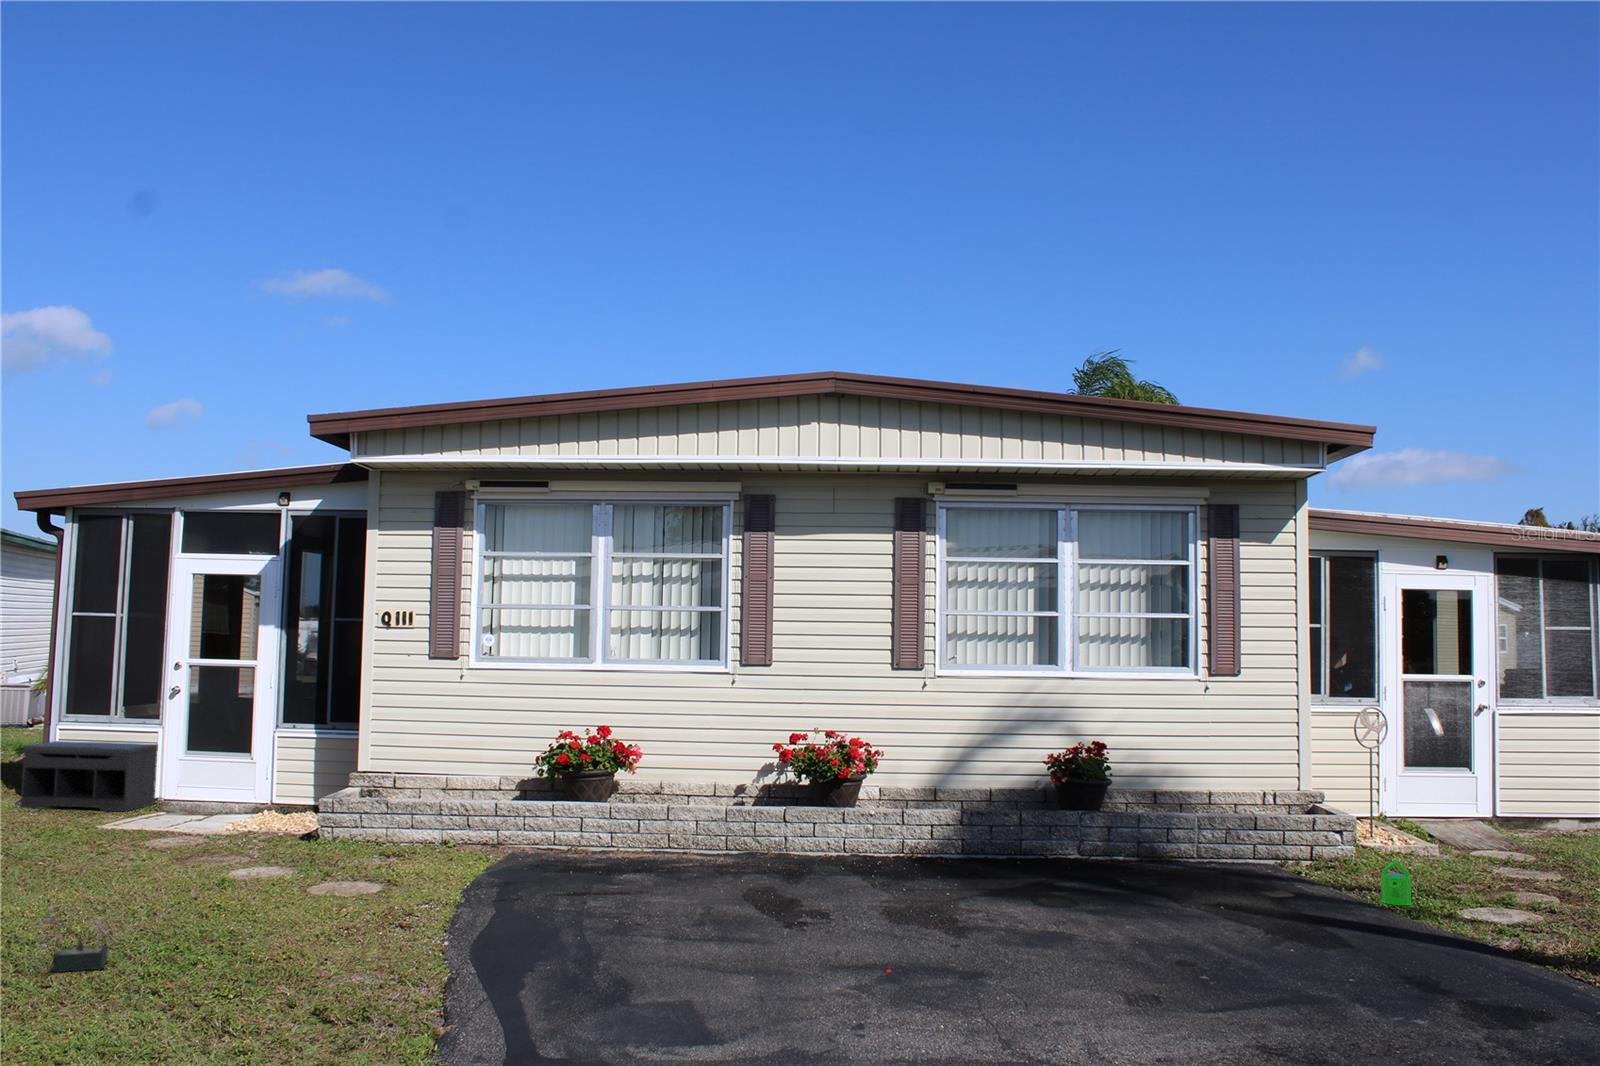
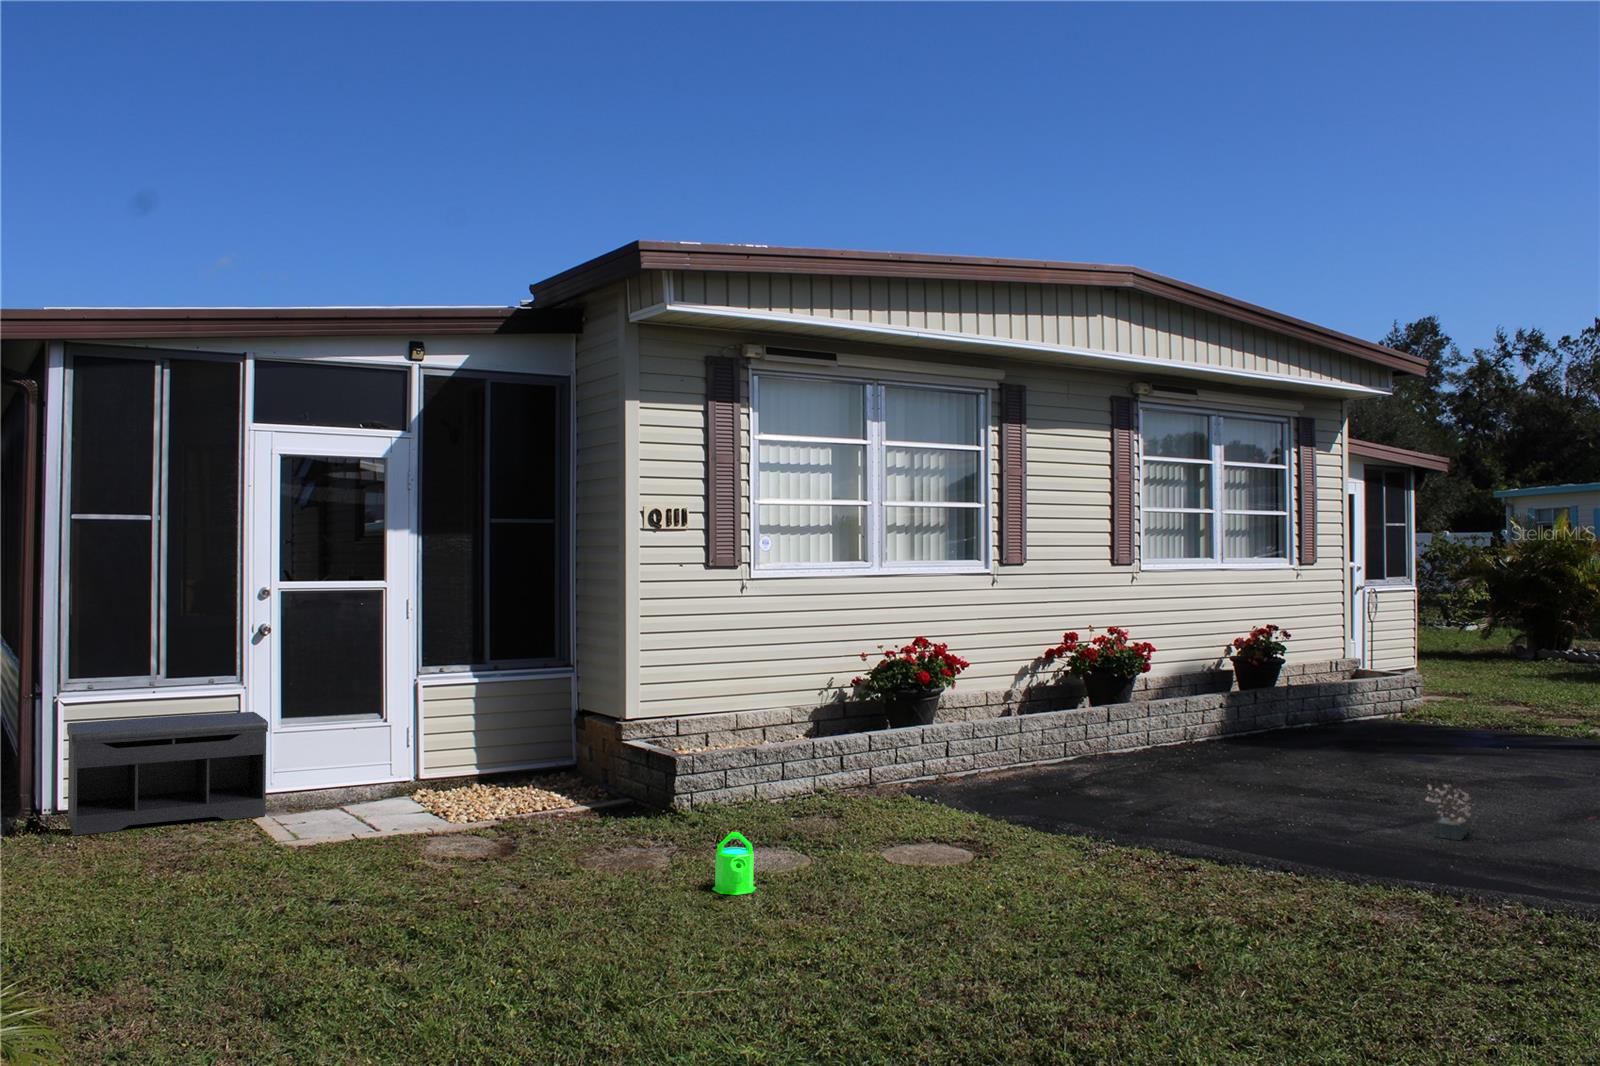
watering can: present [1380,861,1413,905] -> present [712,832,756,895]
decorative plant: present [36,904,119,972] -> present [1426,785,1471,840]

